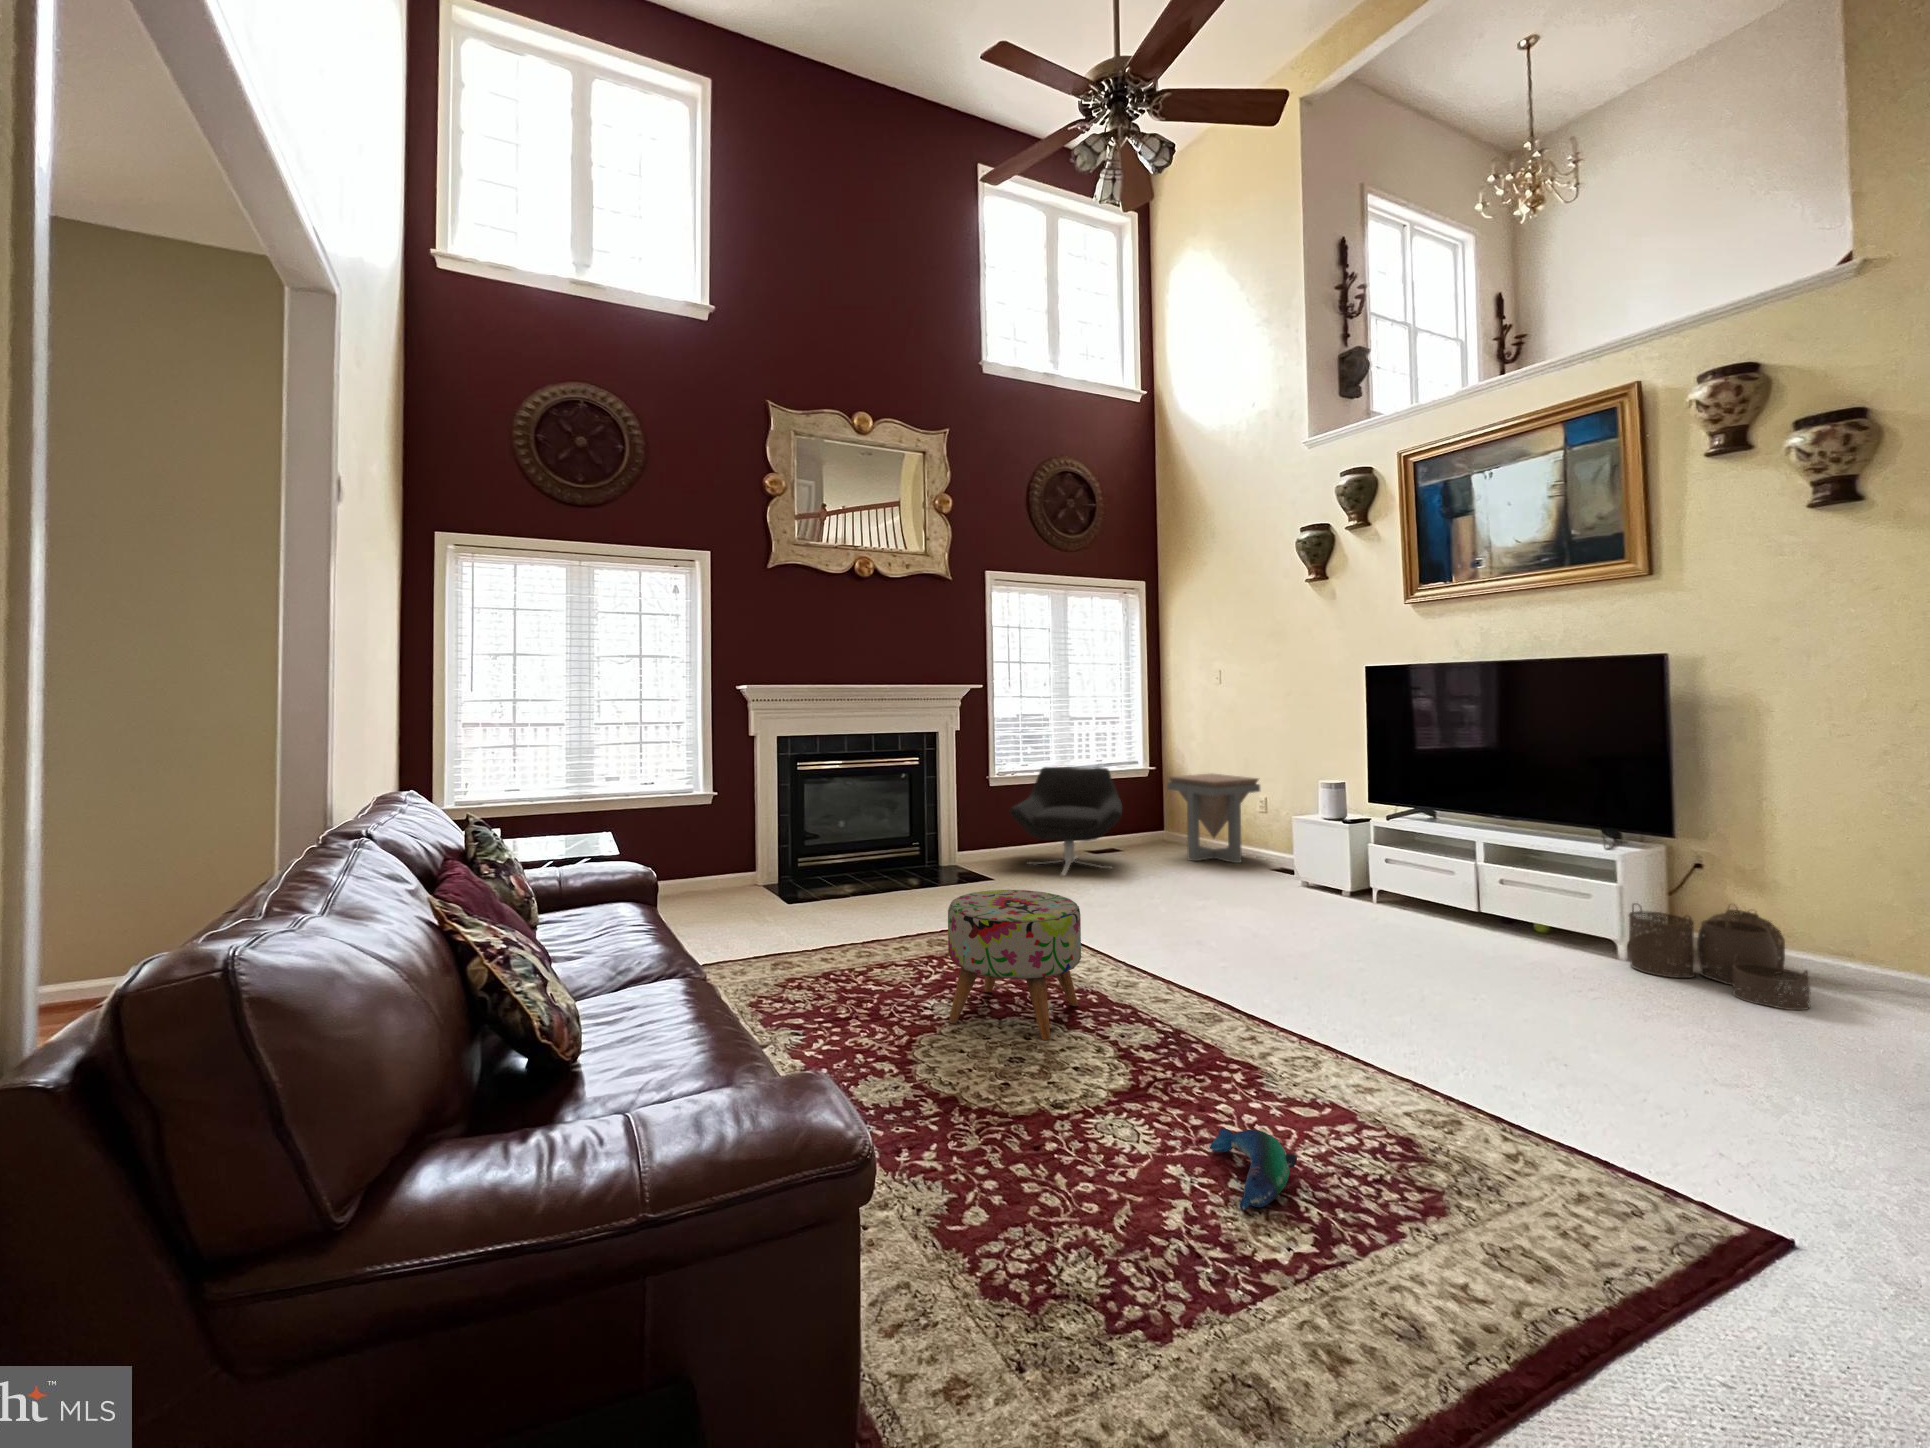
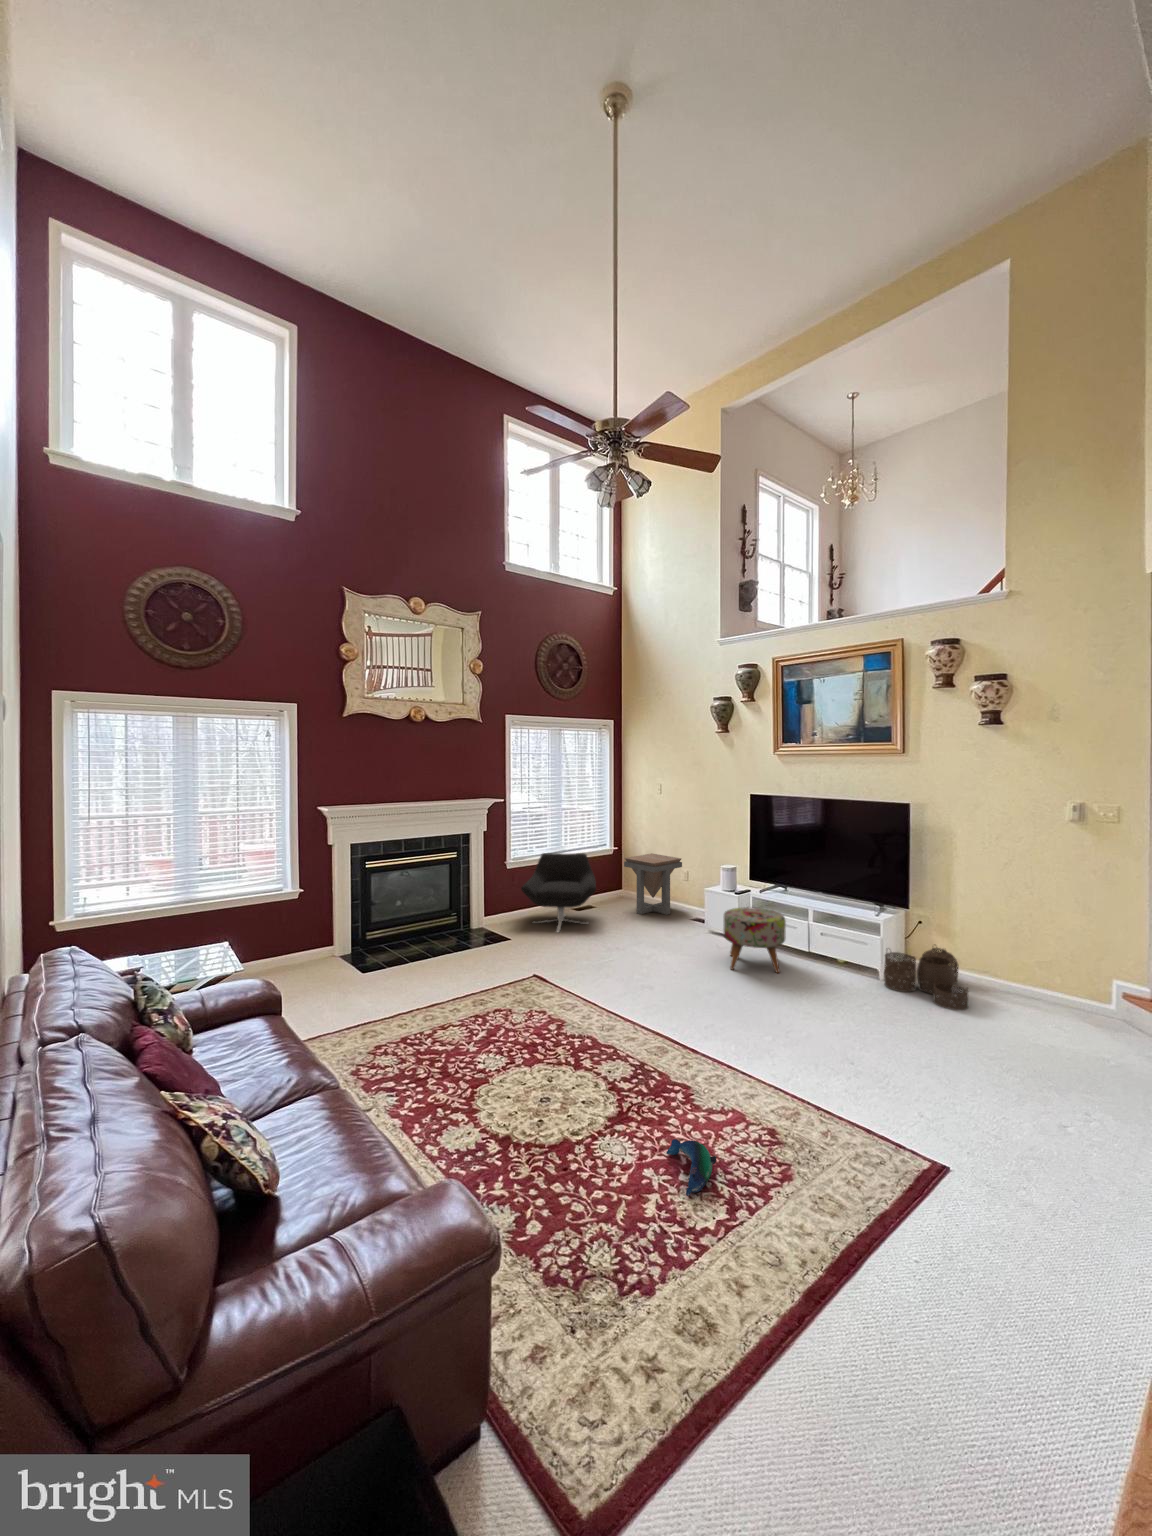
ottoman: present [948,890,1081,1040] -> present [723,907,786,973]

